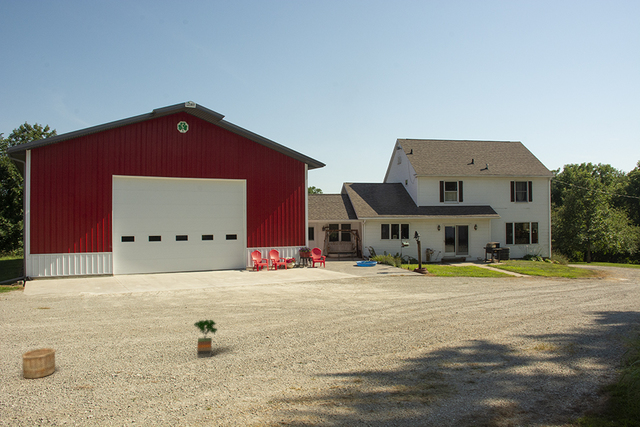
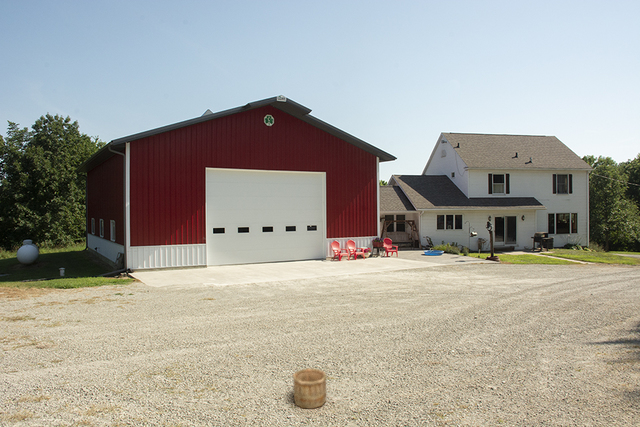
potted tree: present [194,320,217,358] -> none [444,328,477,374]

